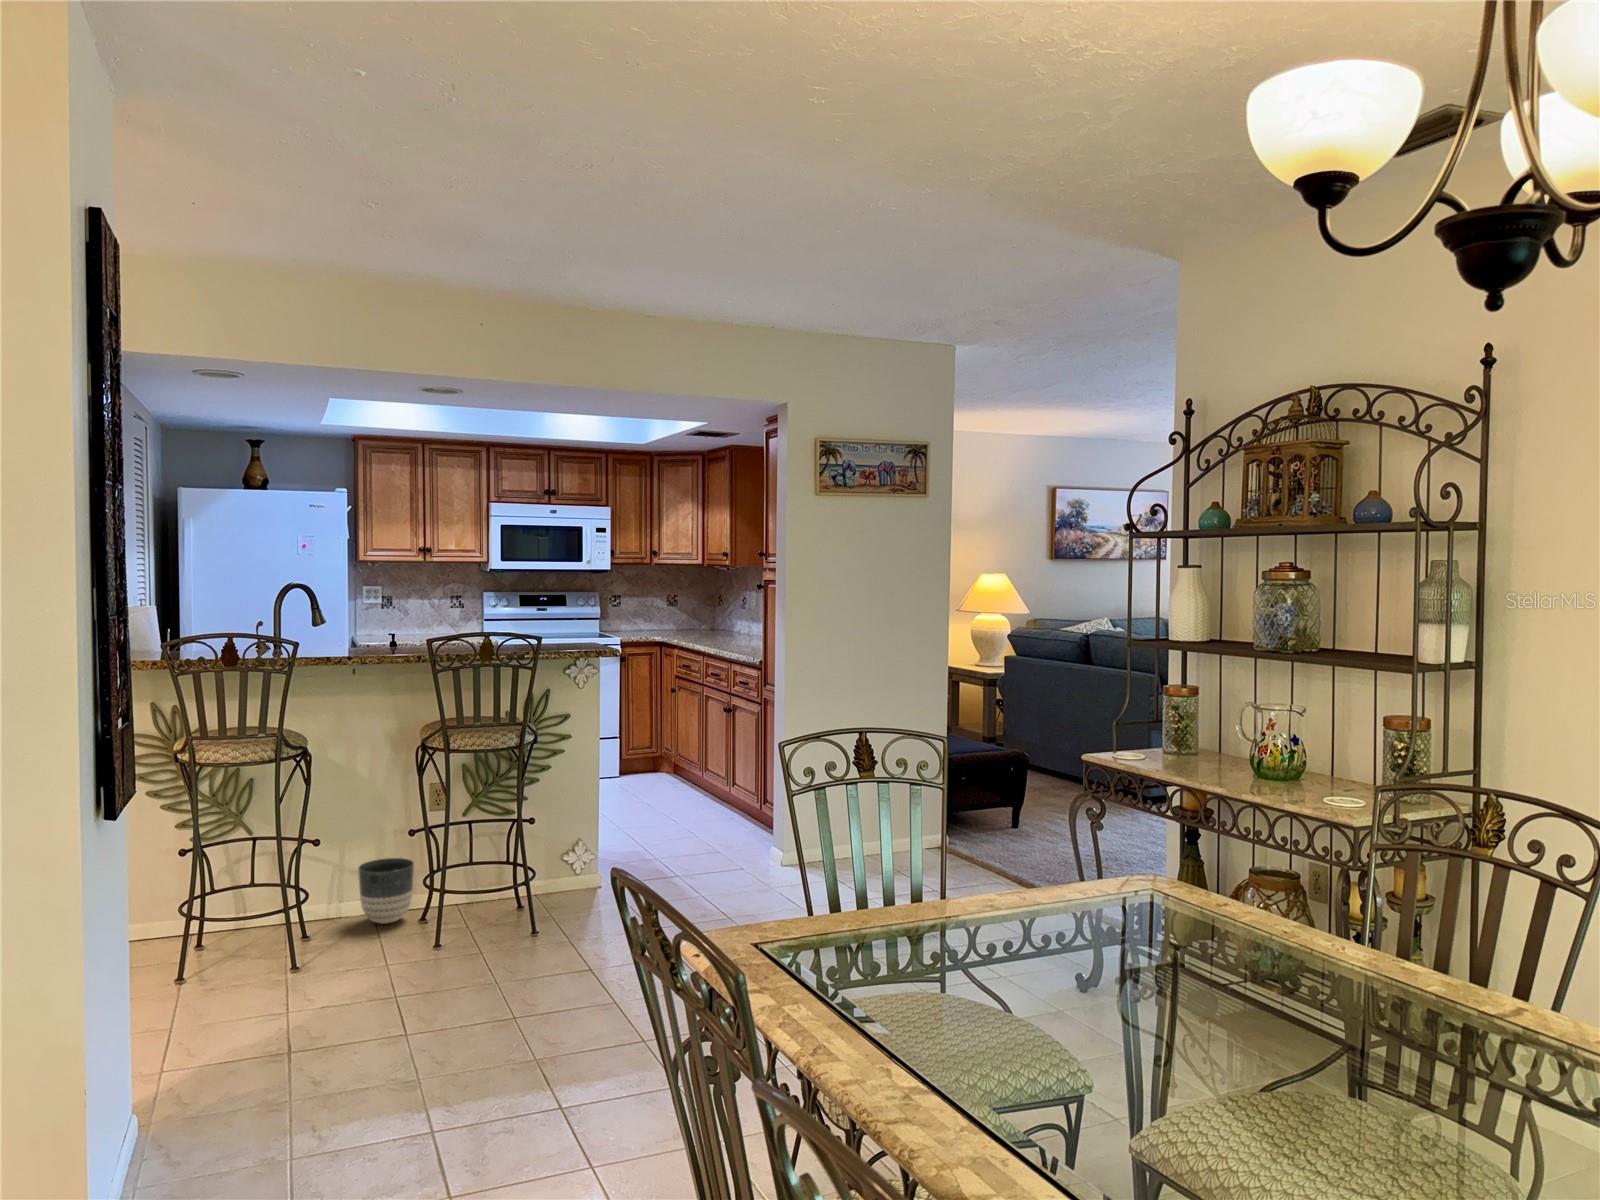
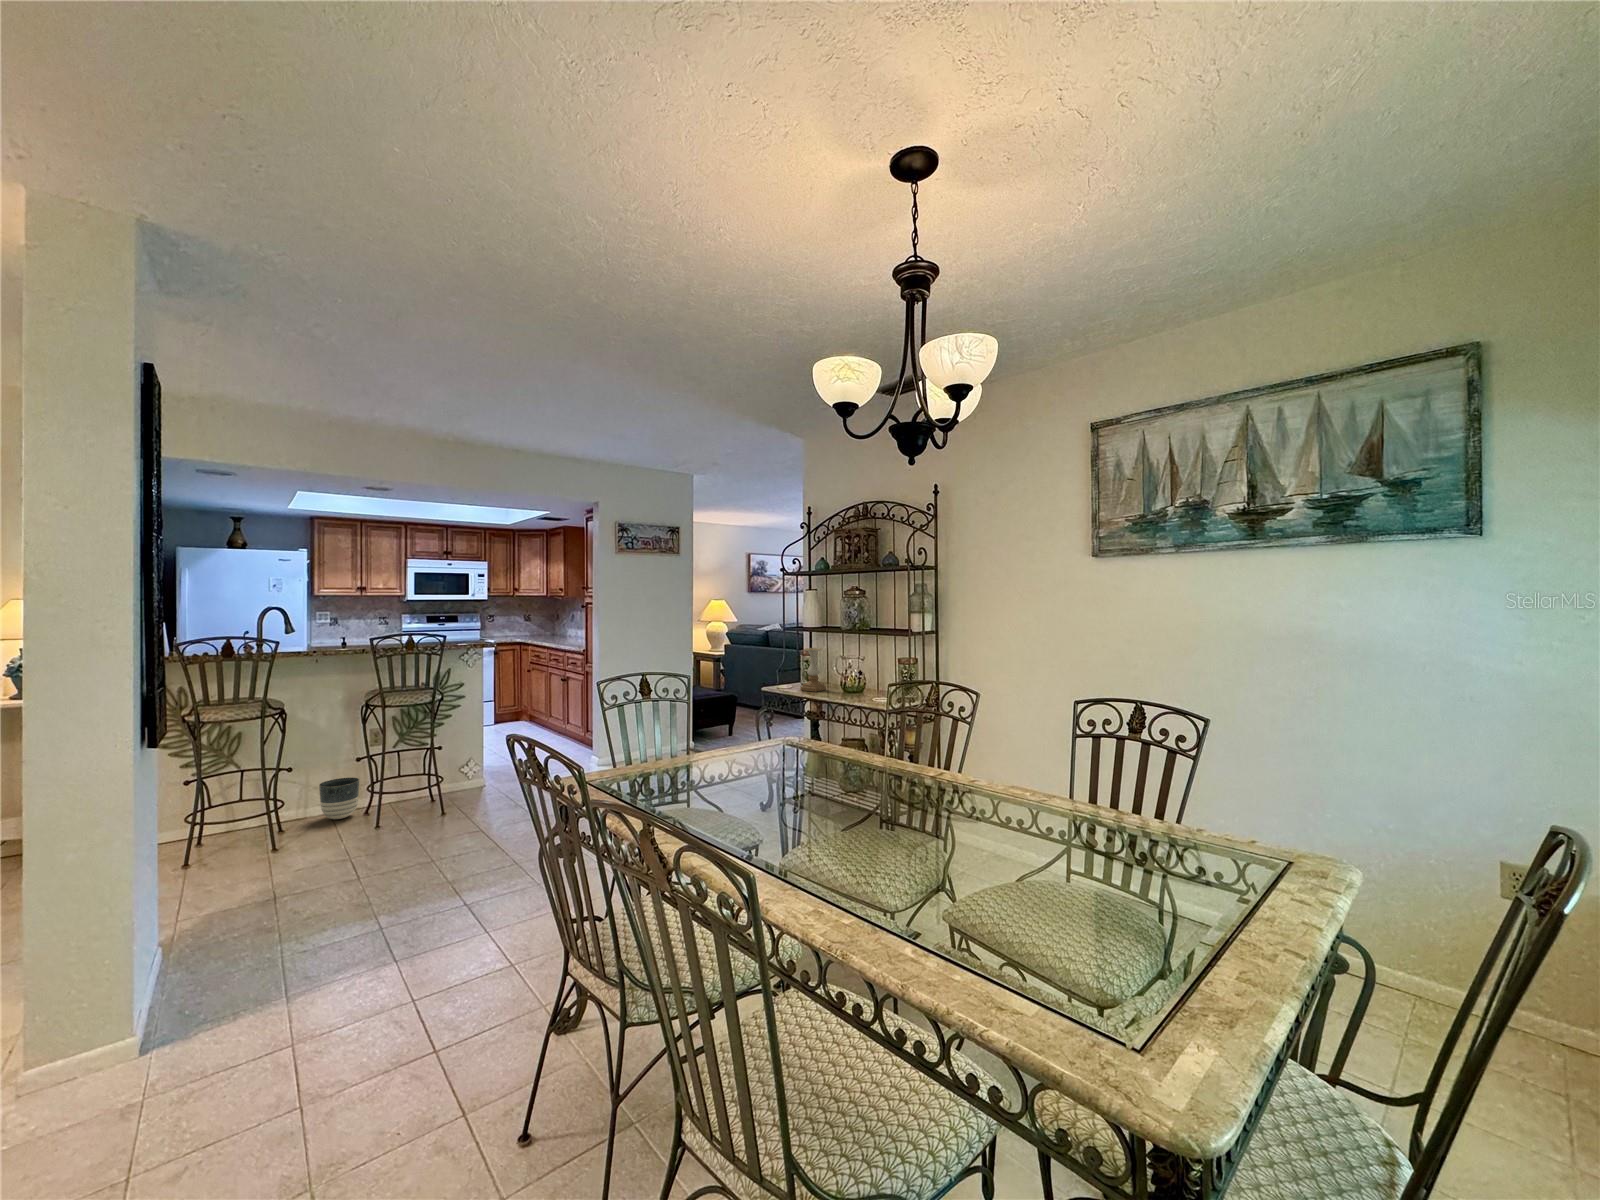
candle holder: none [1165,685,1218,774] -> present [801,648,826,692]

